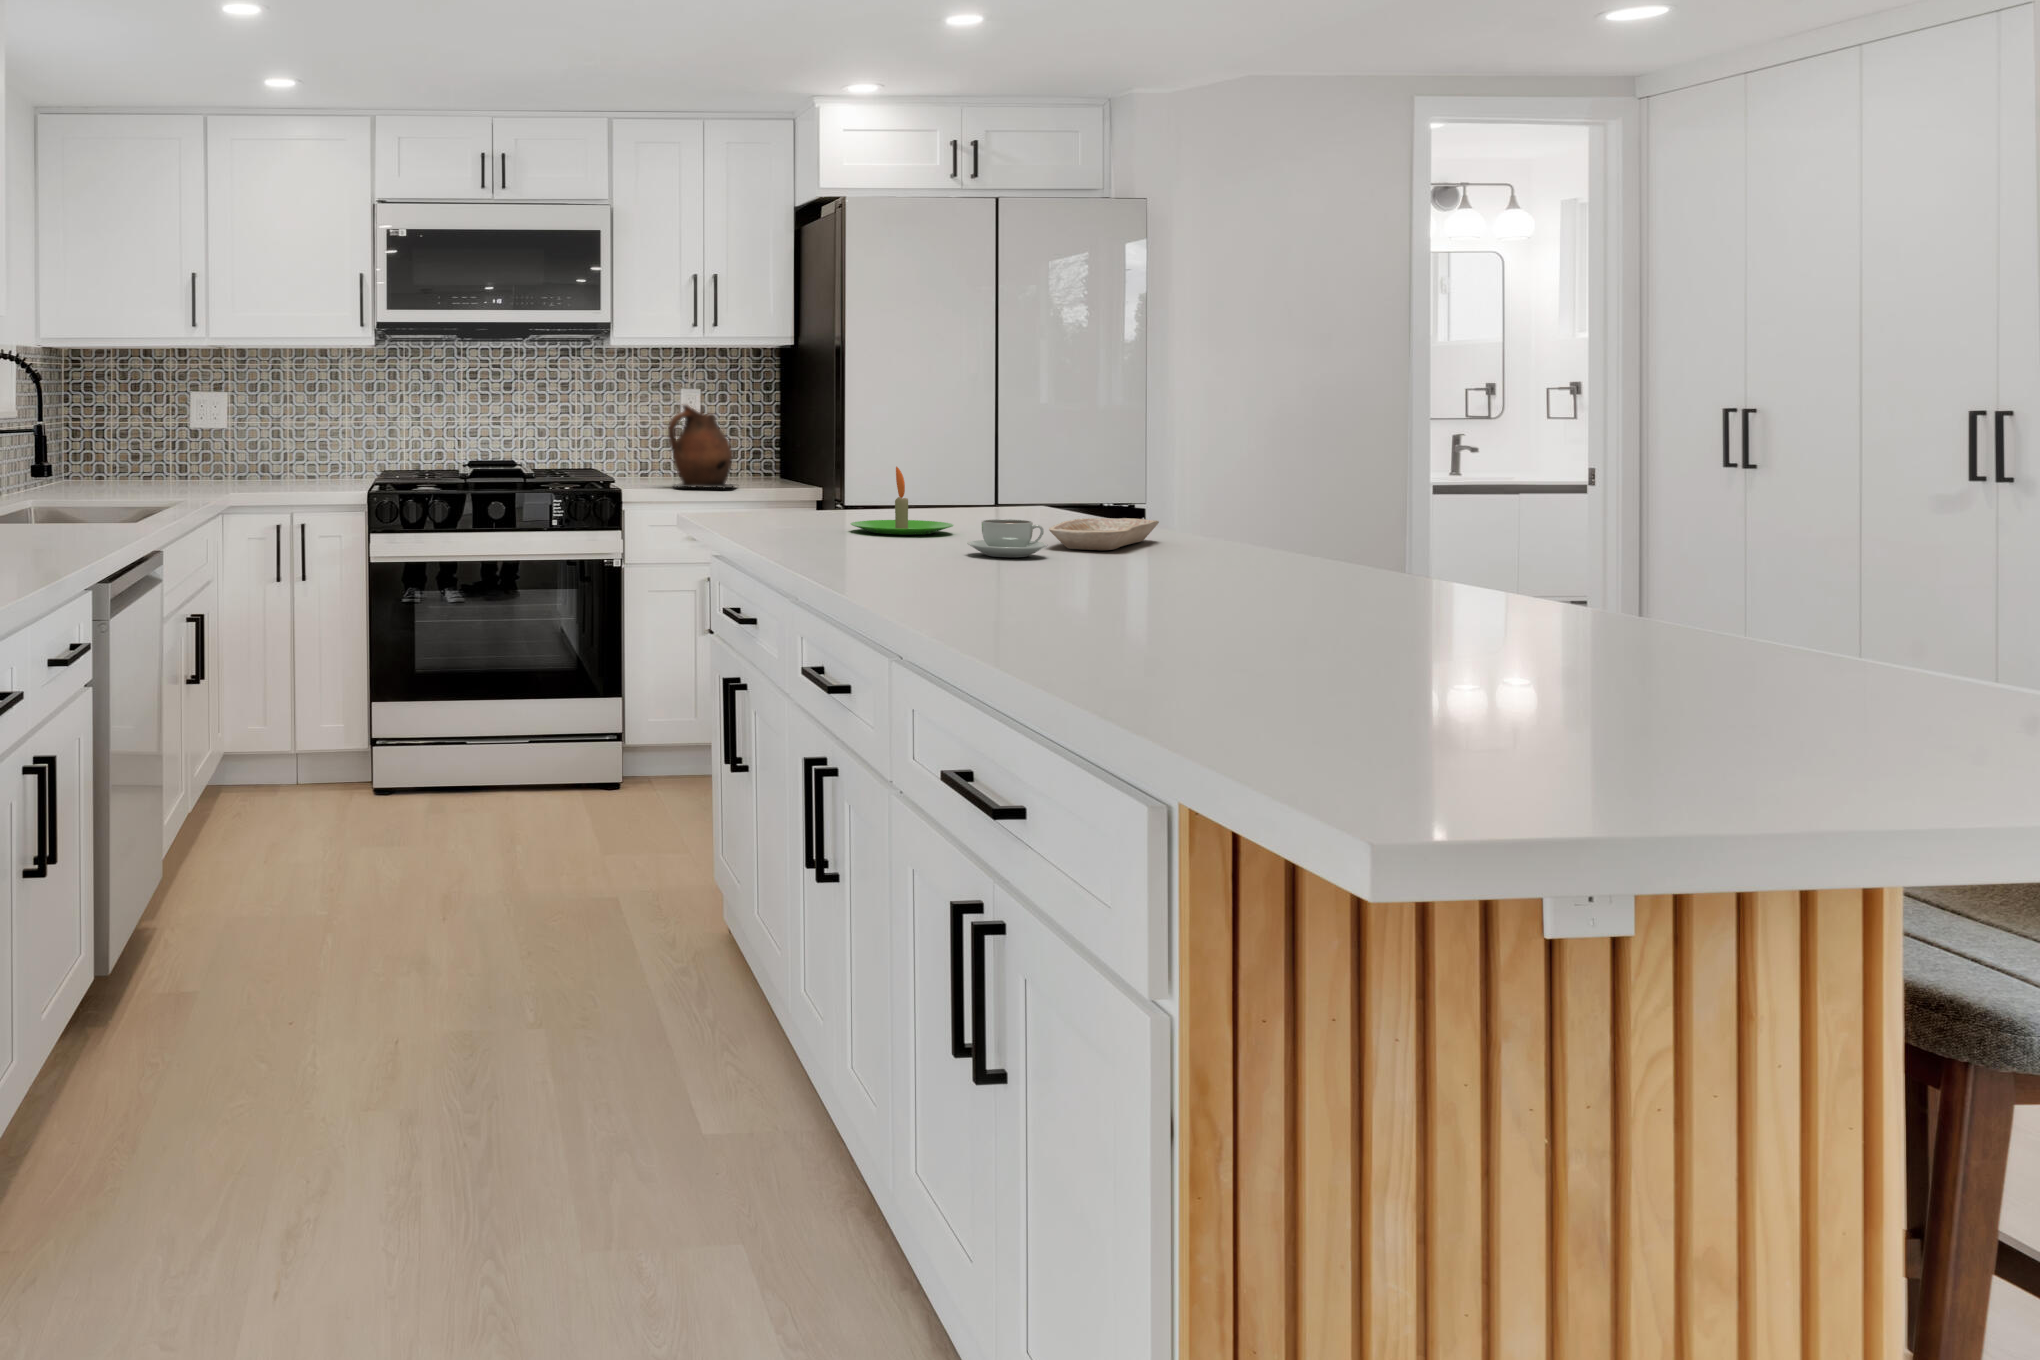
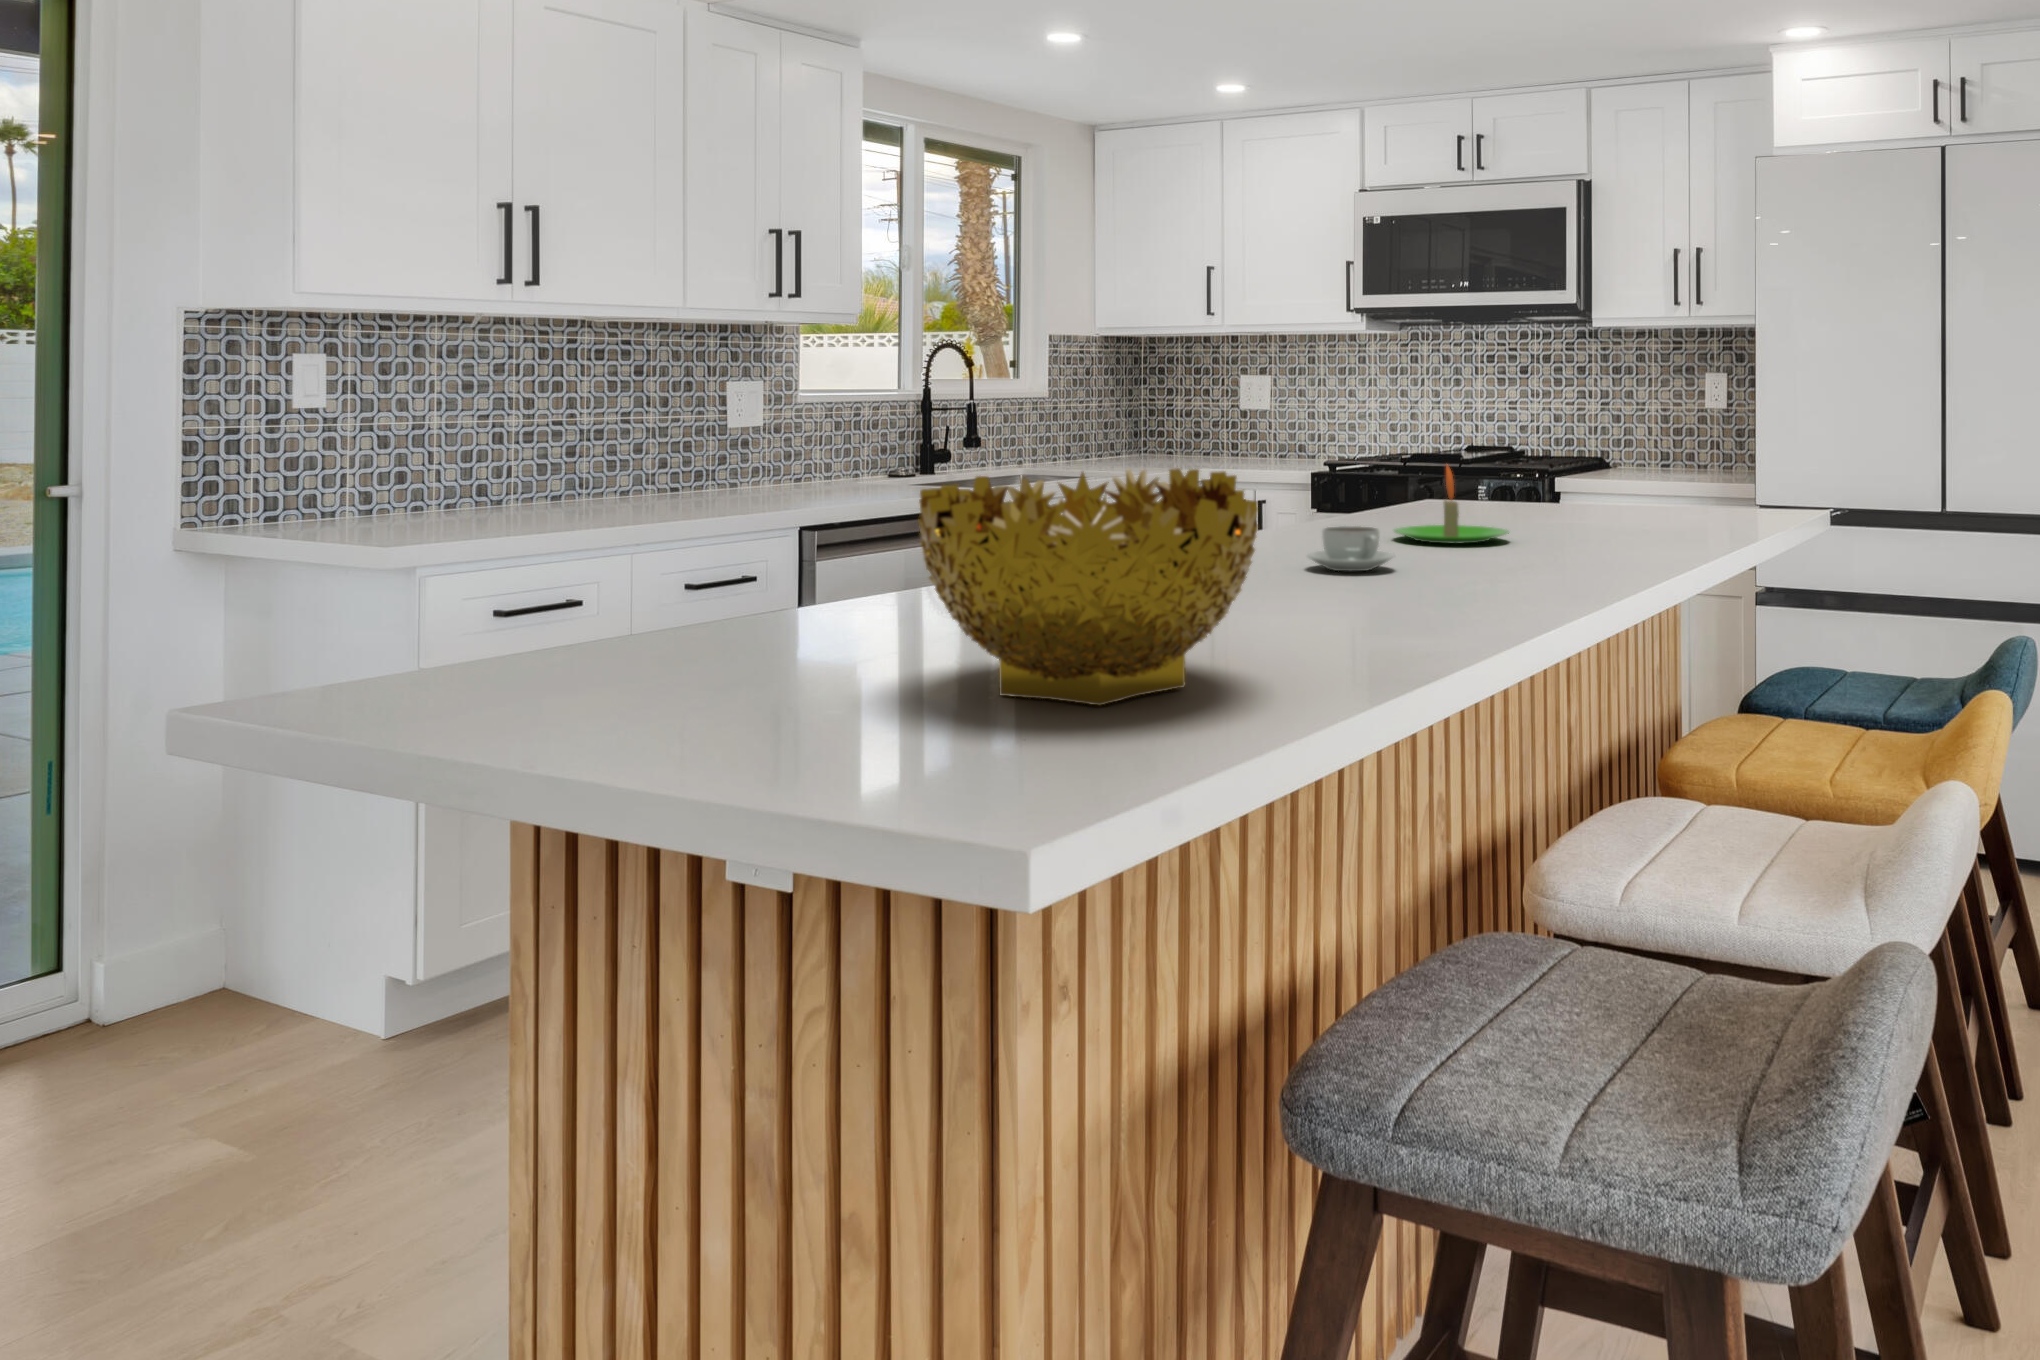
ceramic pitcher: present [668,405,735,488] -> none [1591,391,1686,489]
decorative bowl: none [1324,463,1645,647] -> present [919,468,1258,705]
tray: present [1049,518,1159,550] -> none [1455,537,1671,574]

